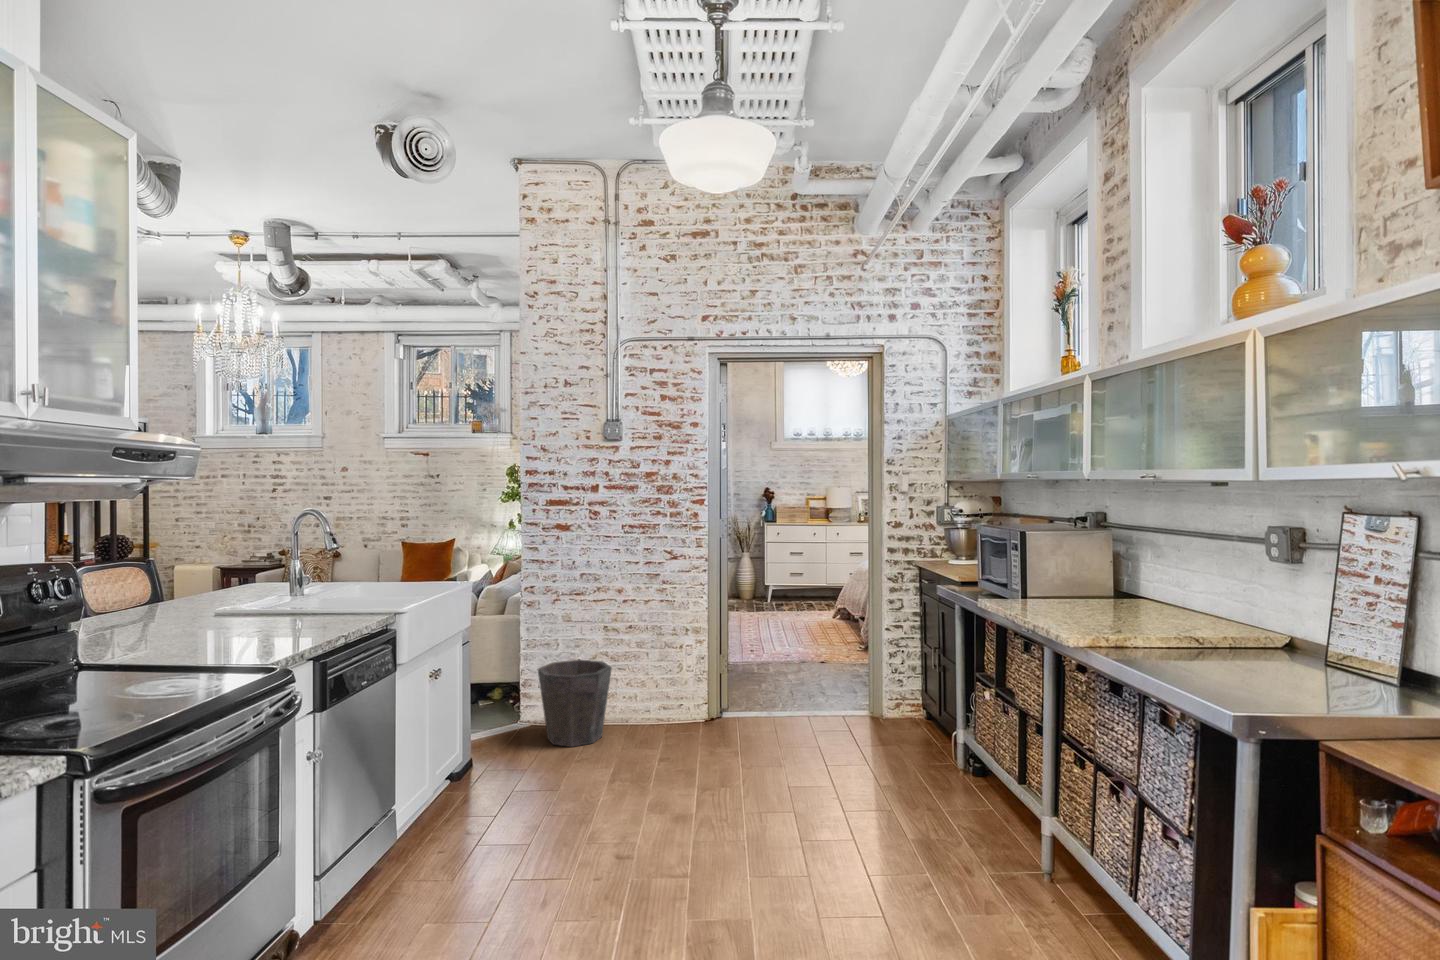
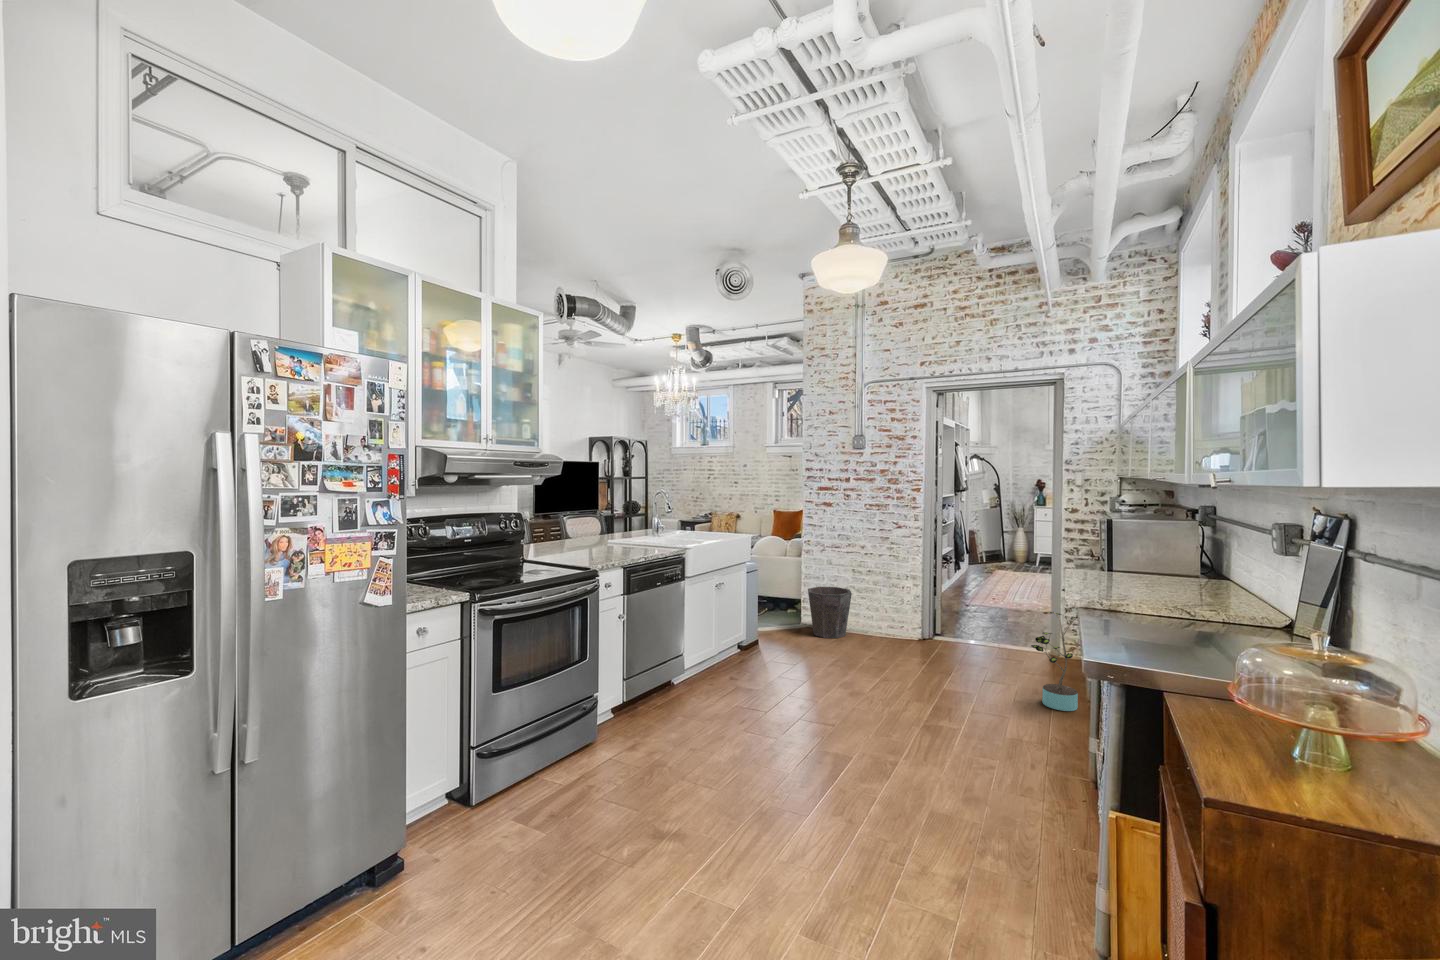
potted plant: none [921,656,986,802] -> present [1031,612,1078,711]

